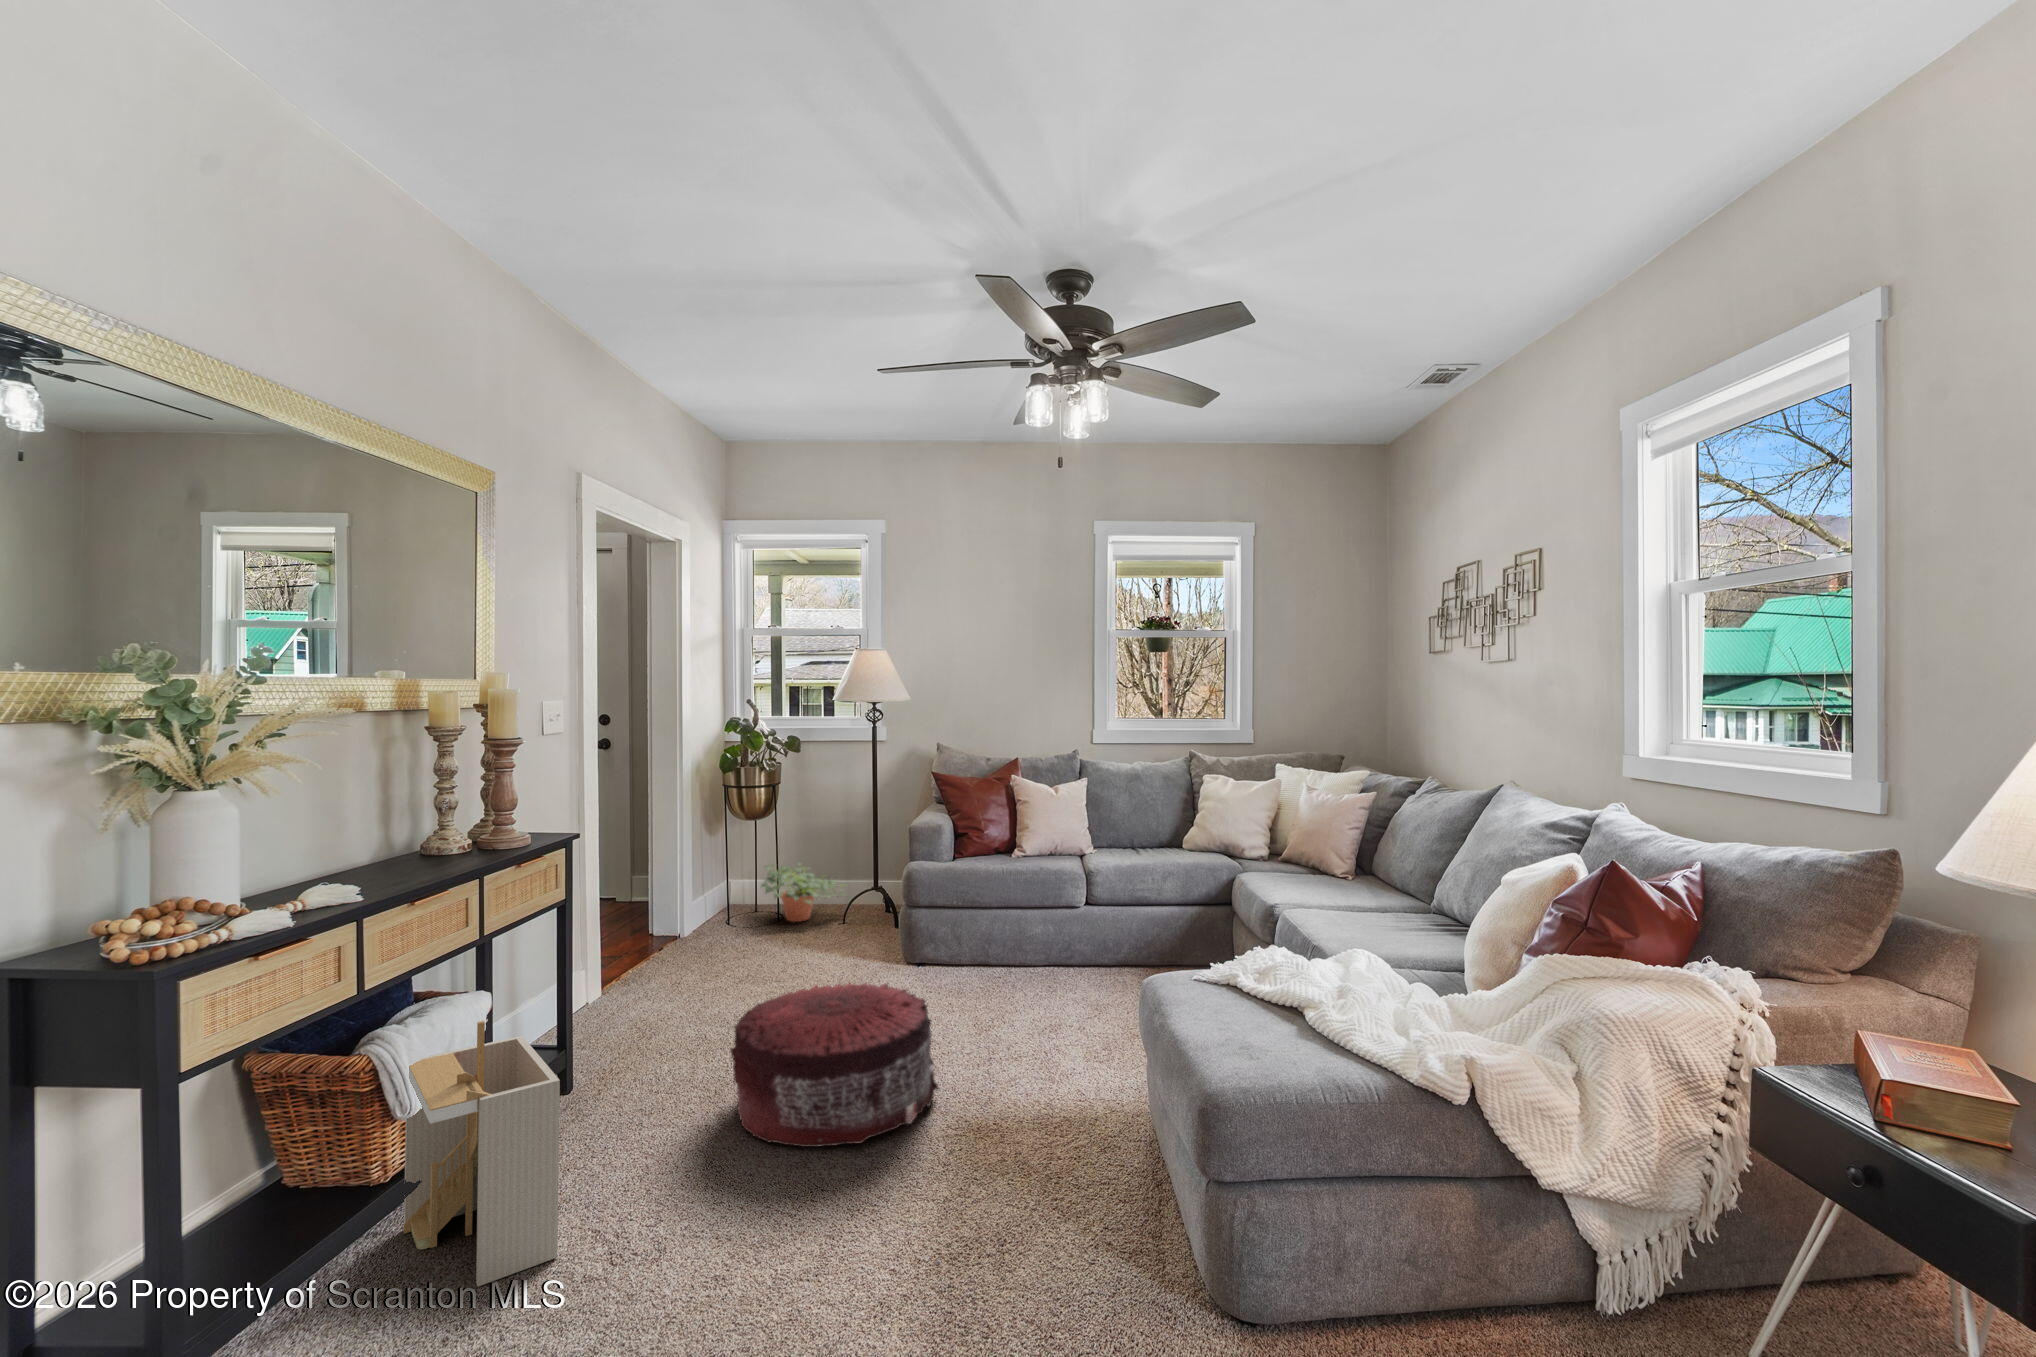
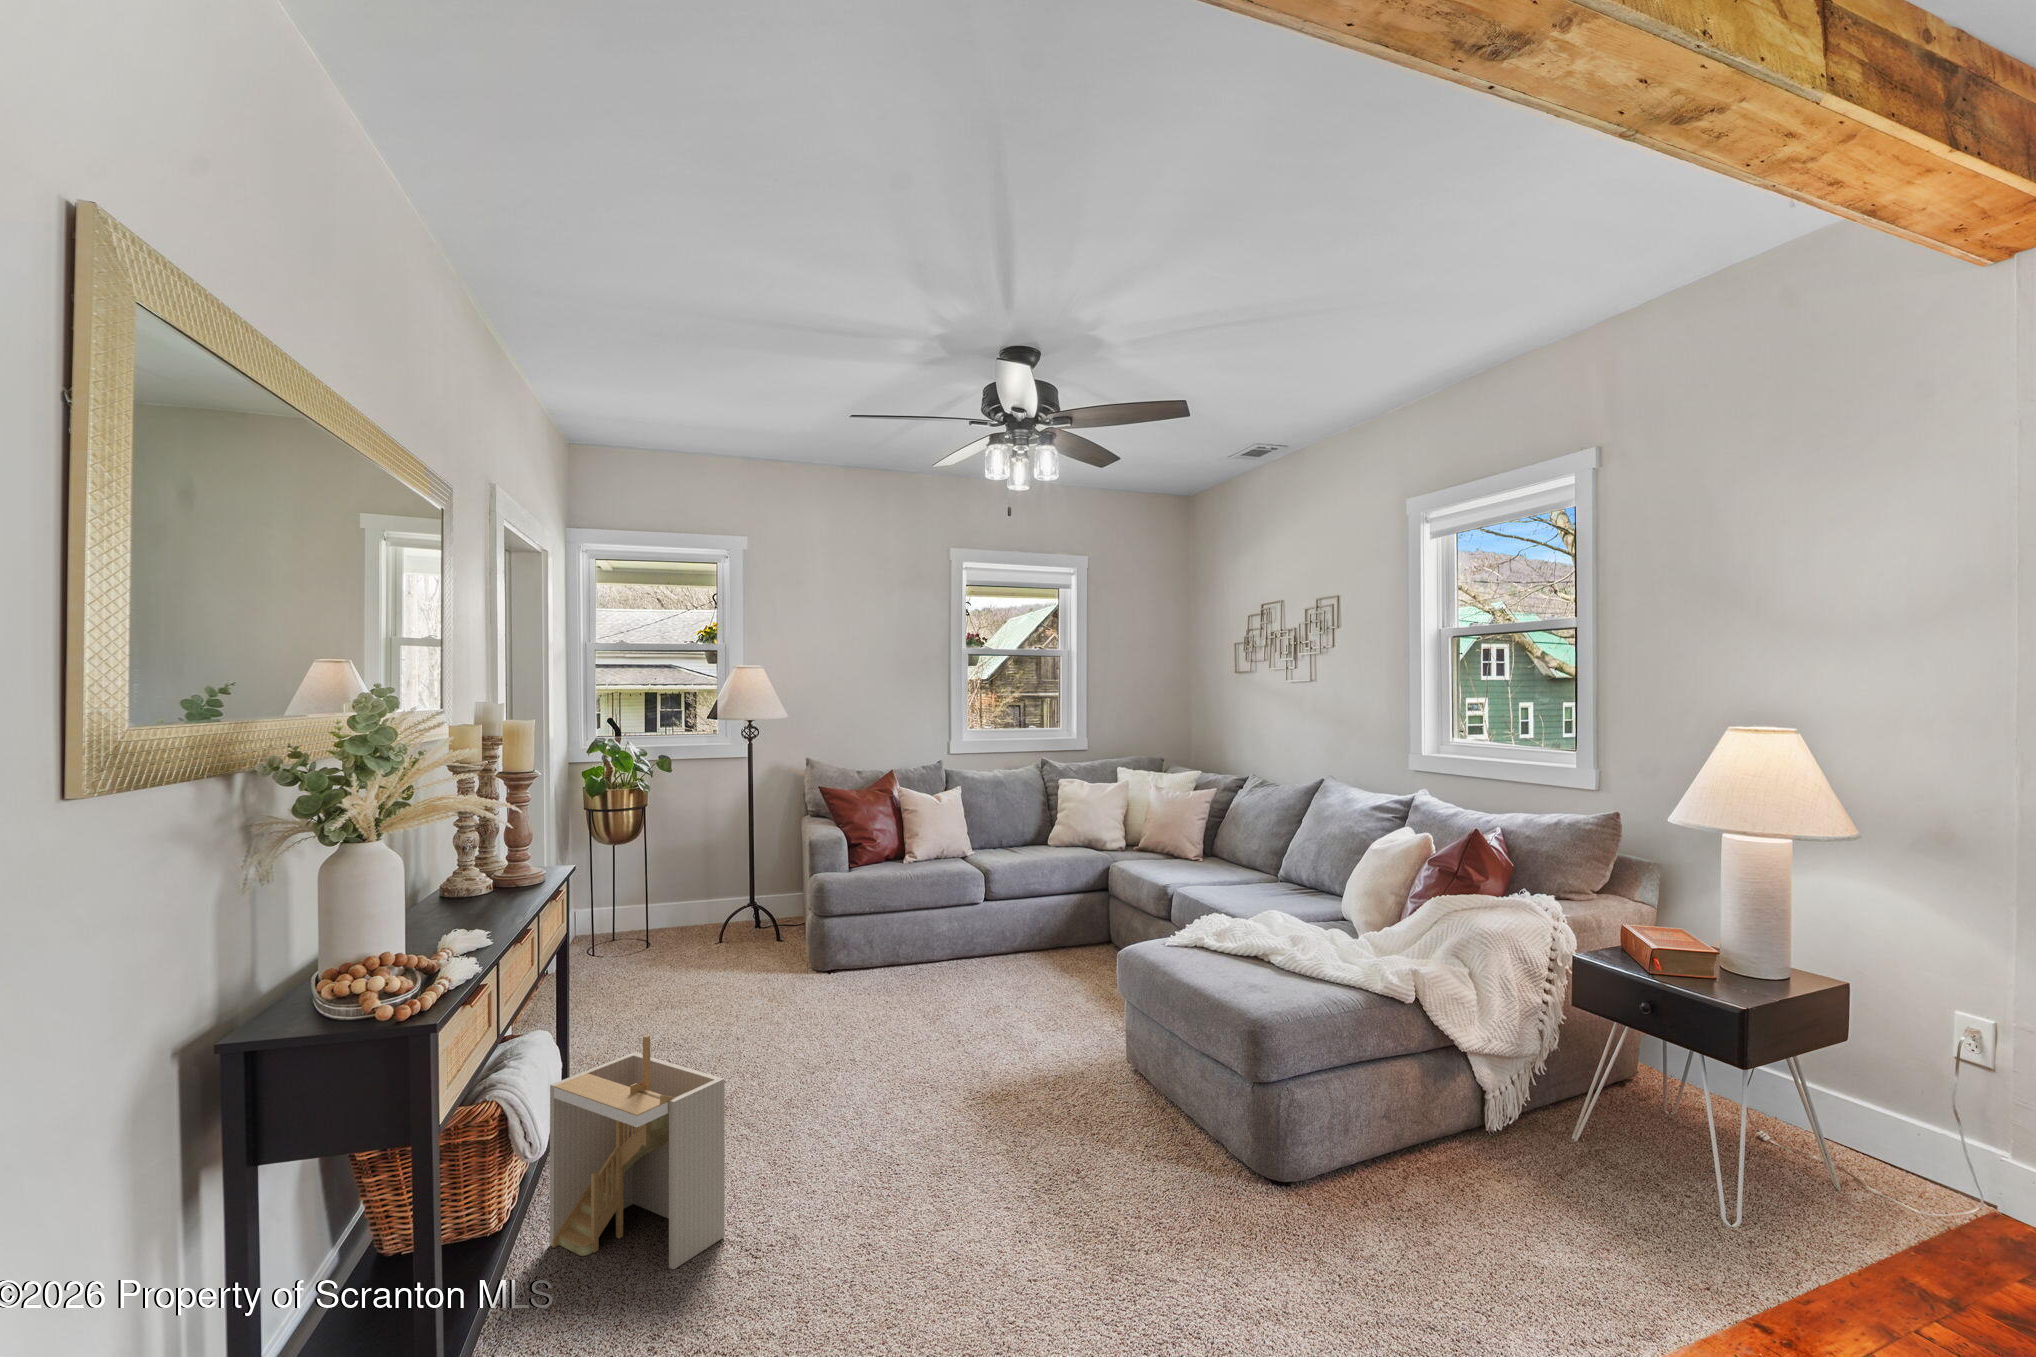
potted plant: present [761,863,847,922] -> none [633,885,728,945]
pouf: present [730,983,938,1147] -> none [770,979,950,1126]

